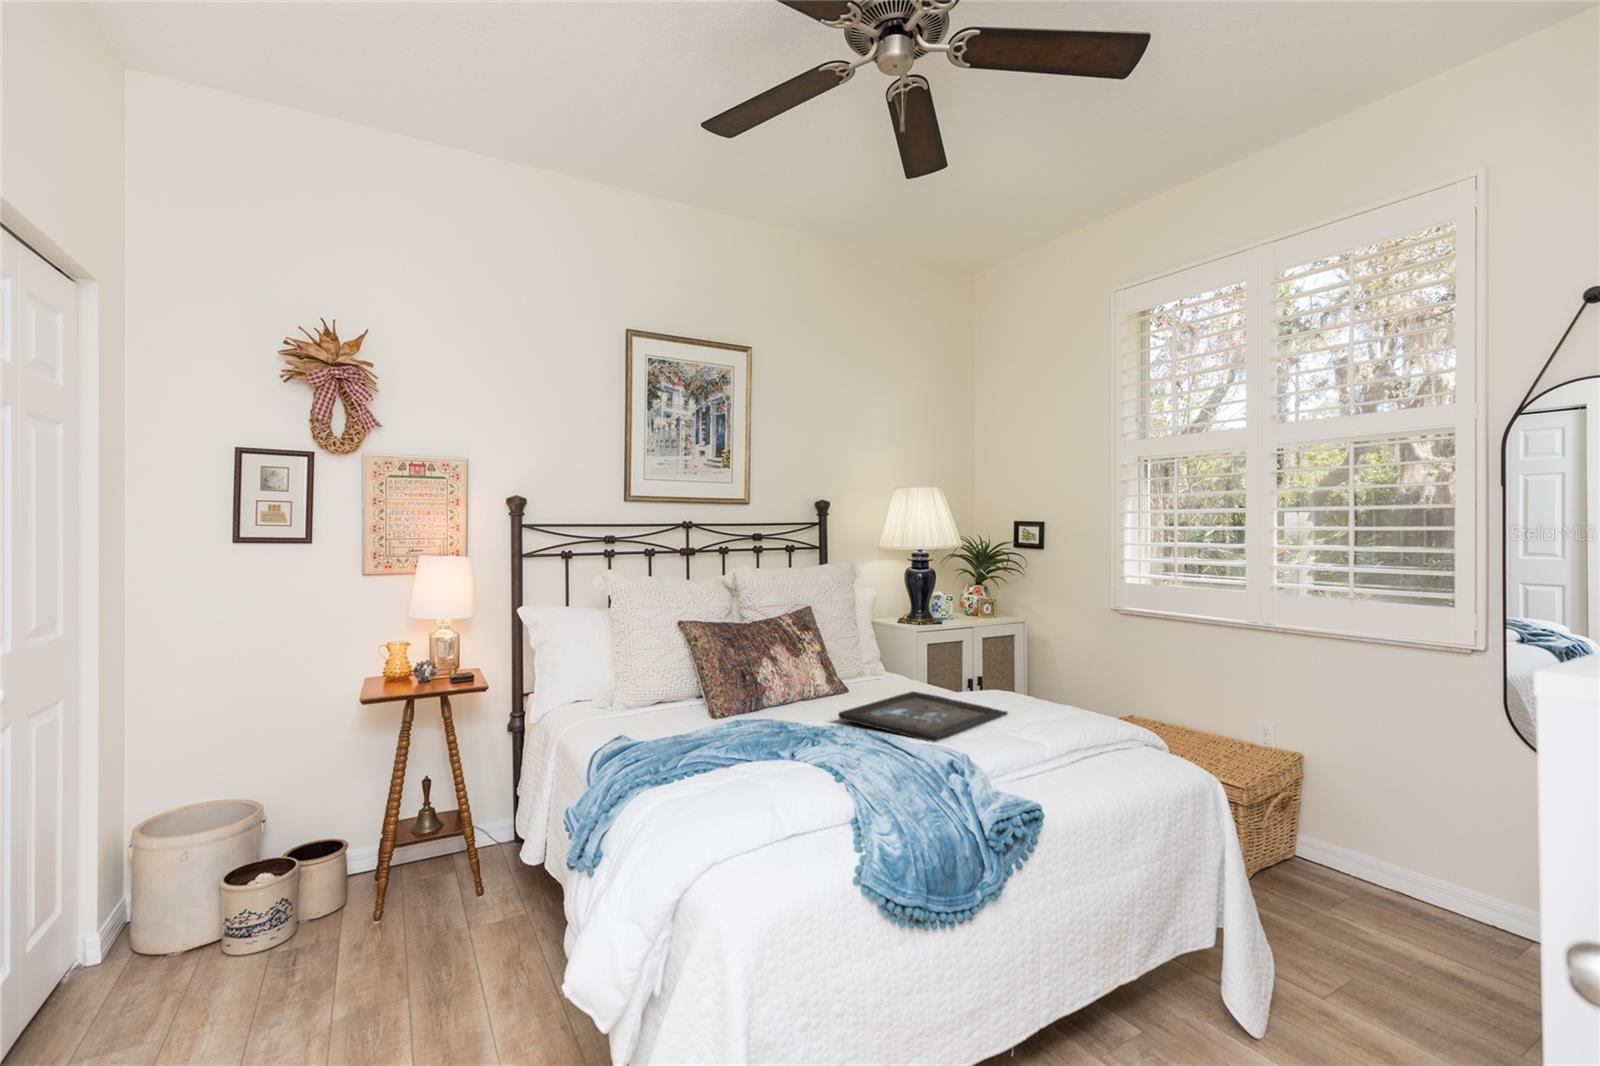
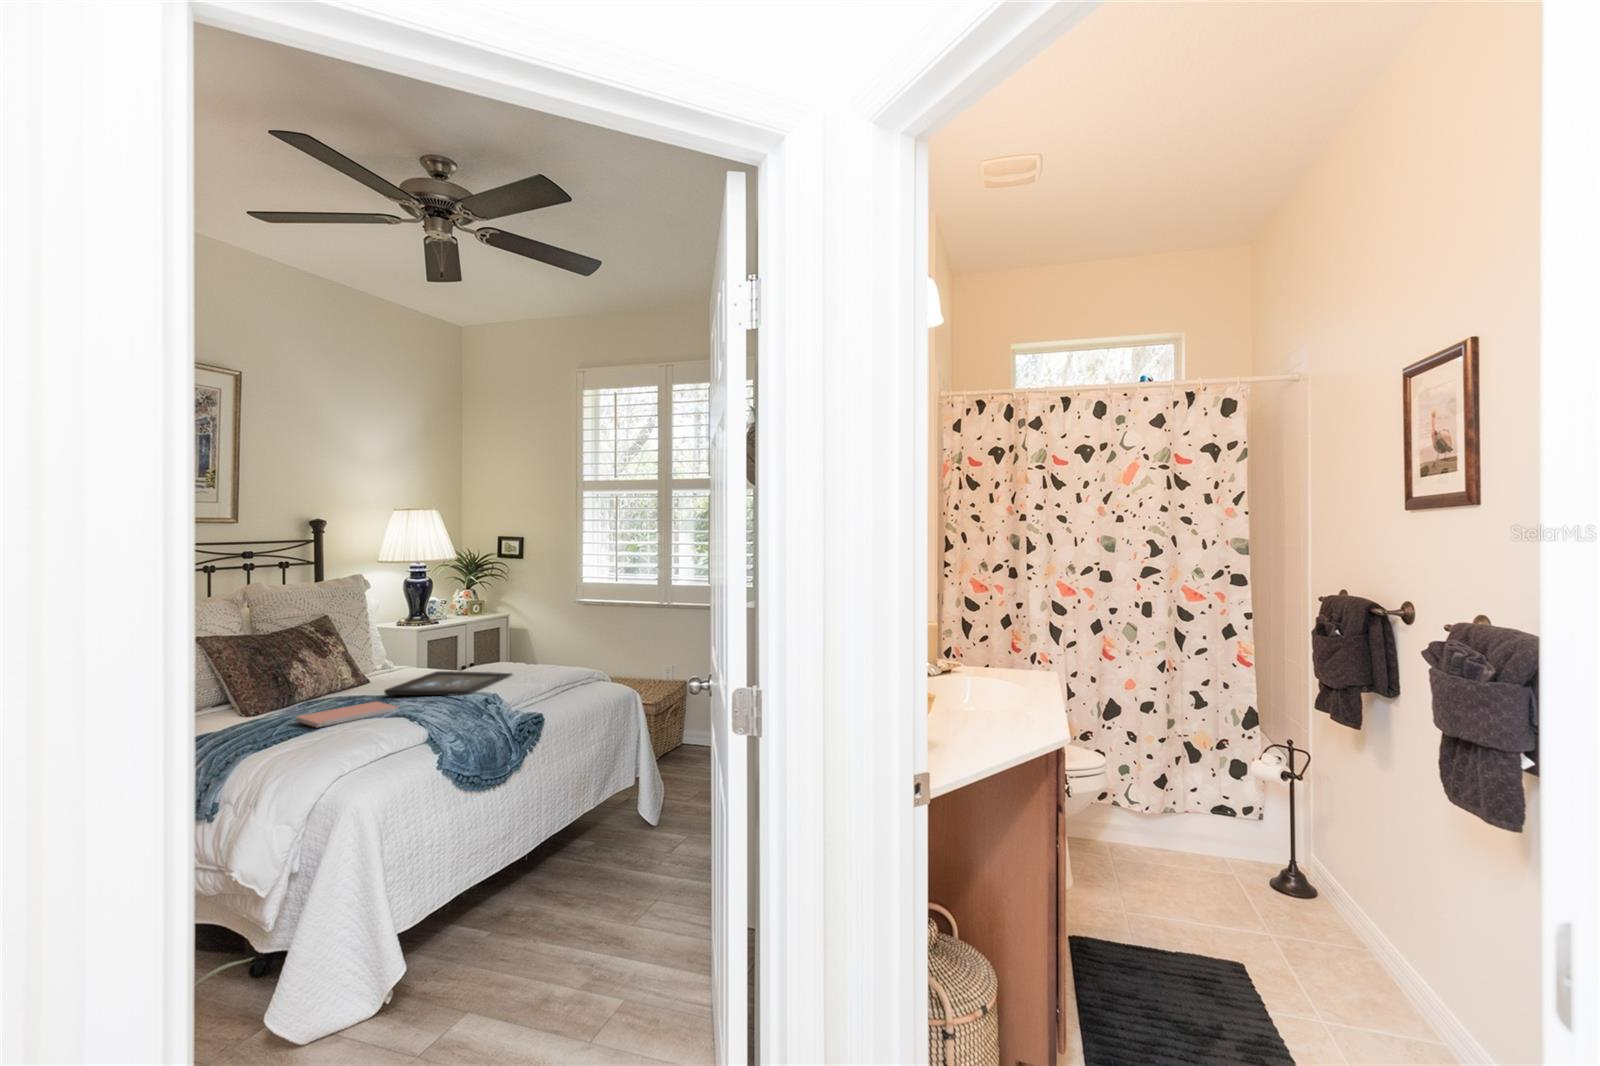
notebook: none [723,730,839,762] -> present [296,702,399,727]

